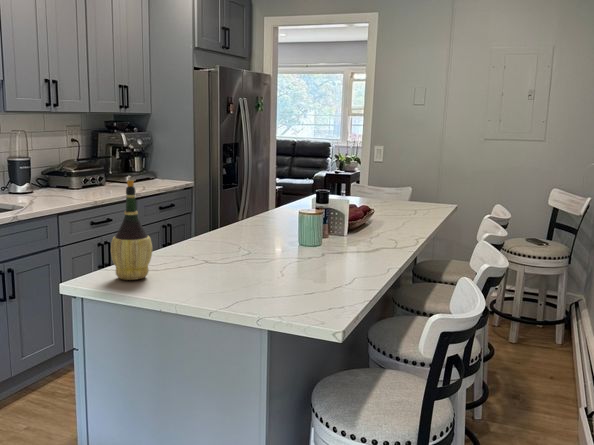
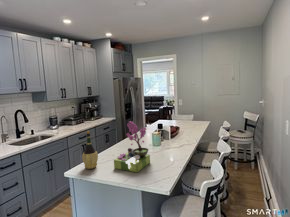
flower arrangement: none [195,163,289,294] -> present [114,121,150,173]

